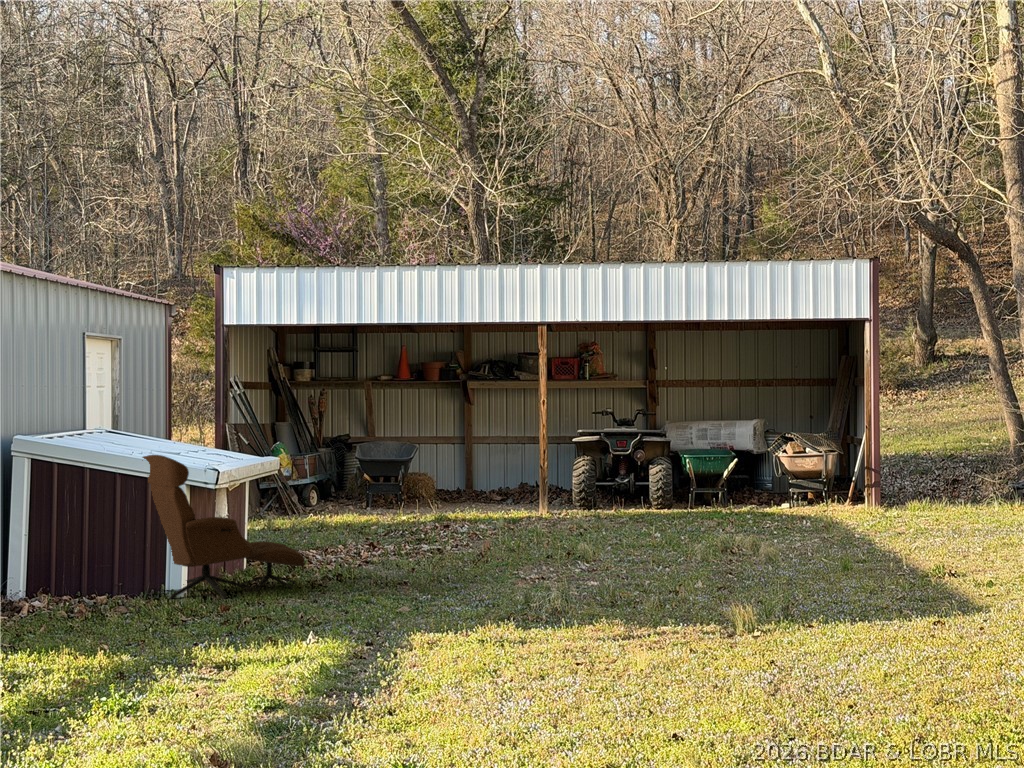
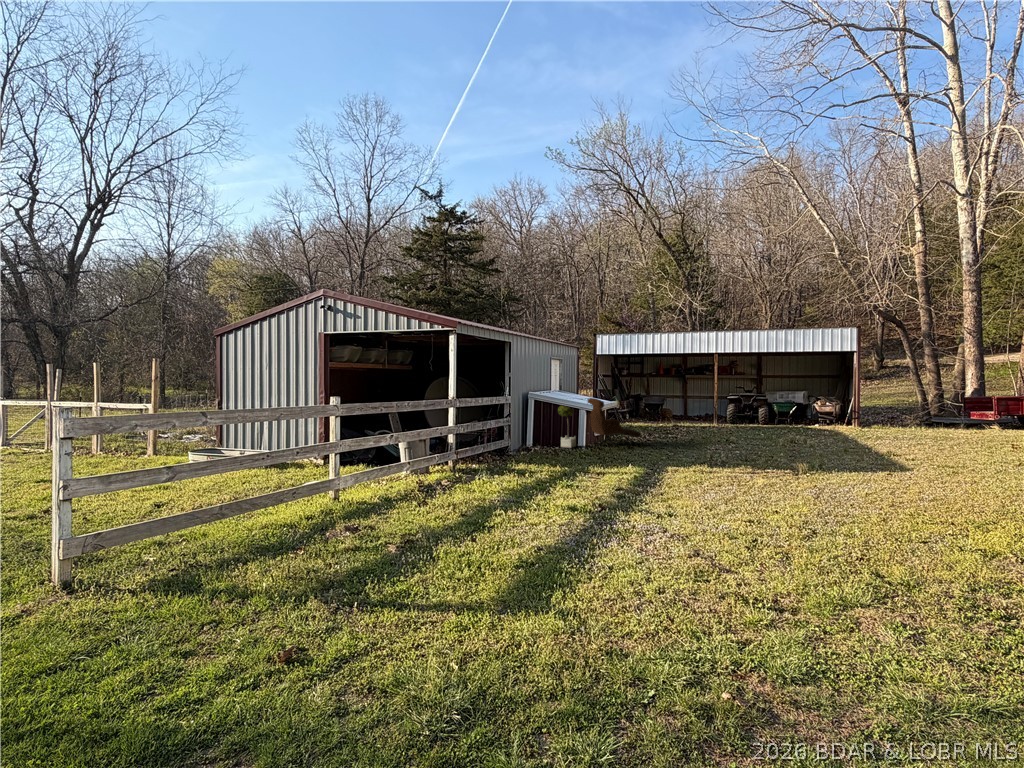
potted tree: none [42,478,102,610] -> present [558,405,576,448]

